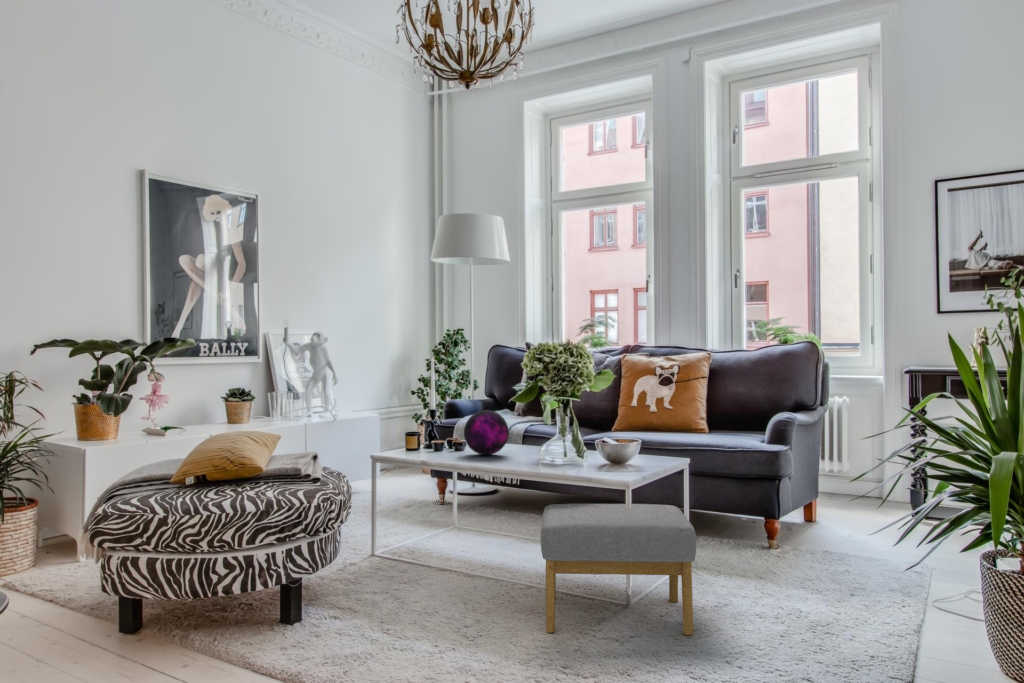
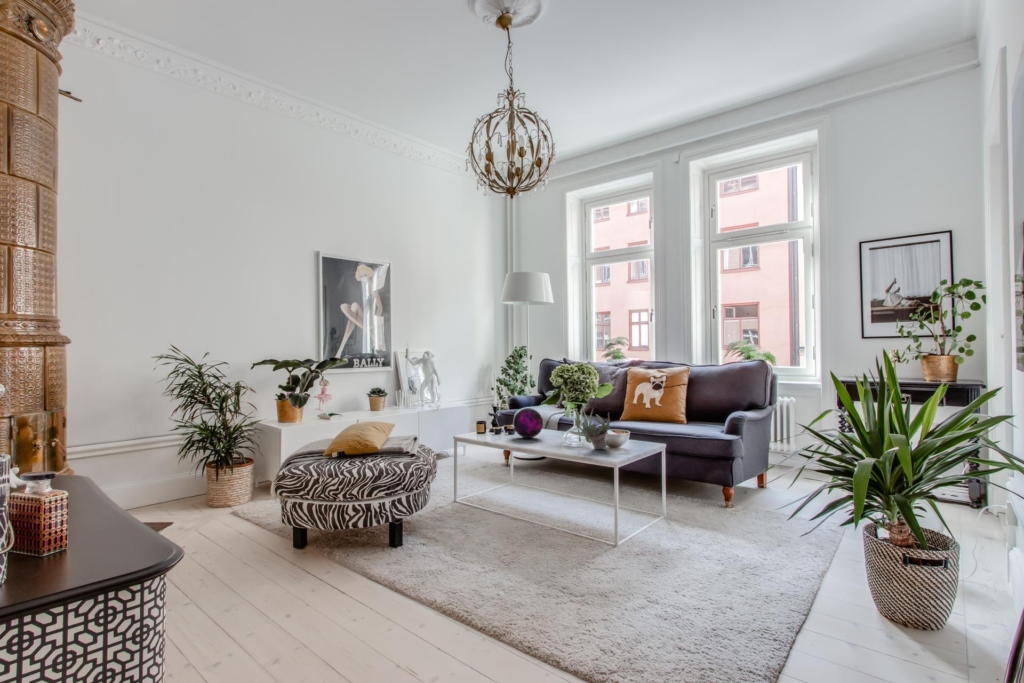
succulent plant: none [555,404,613,467] -> present [570,410,610,449]
footstool: present [541,504,696,635] -> none [553,476,658,571]

